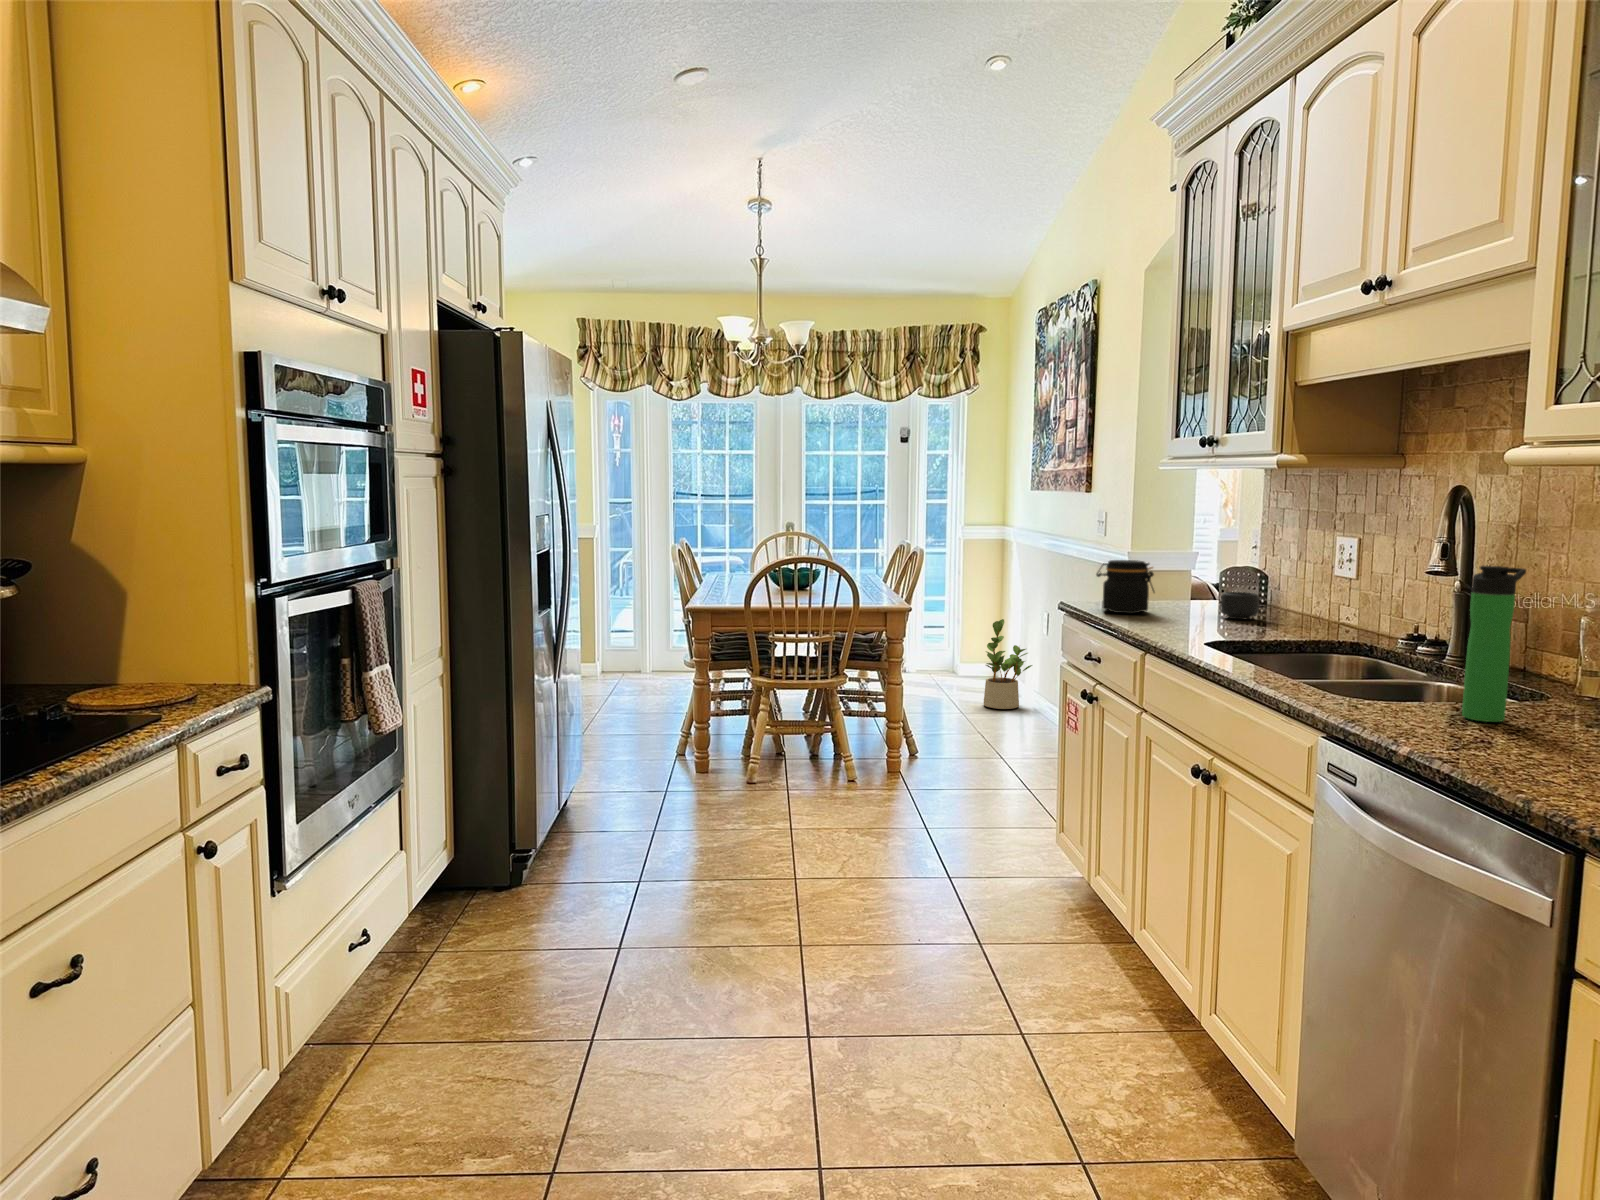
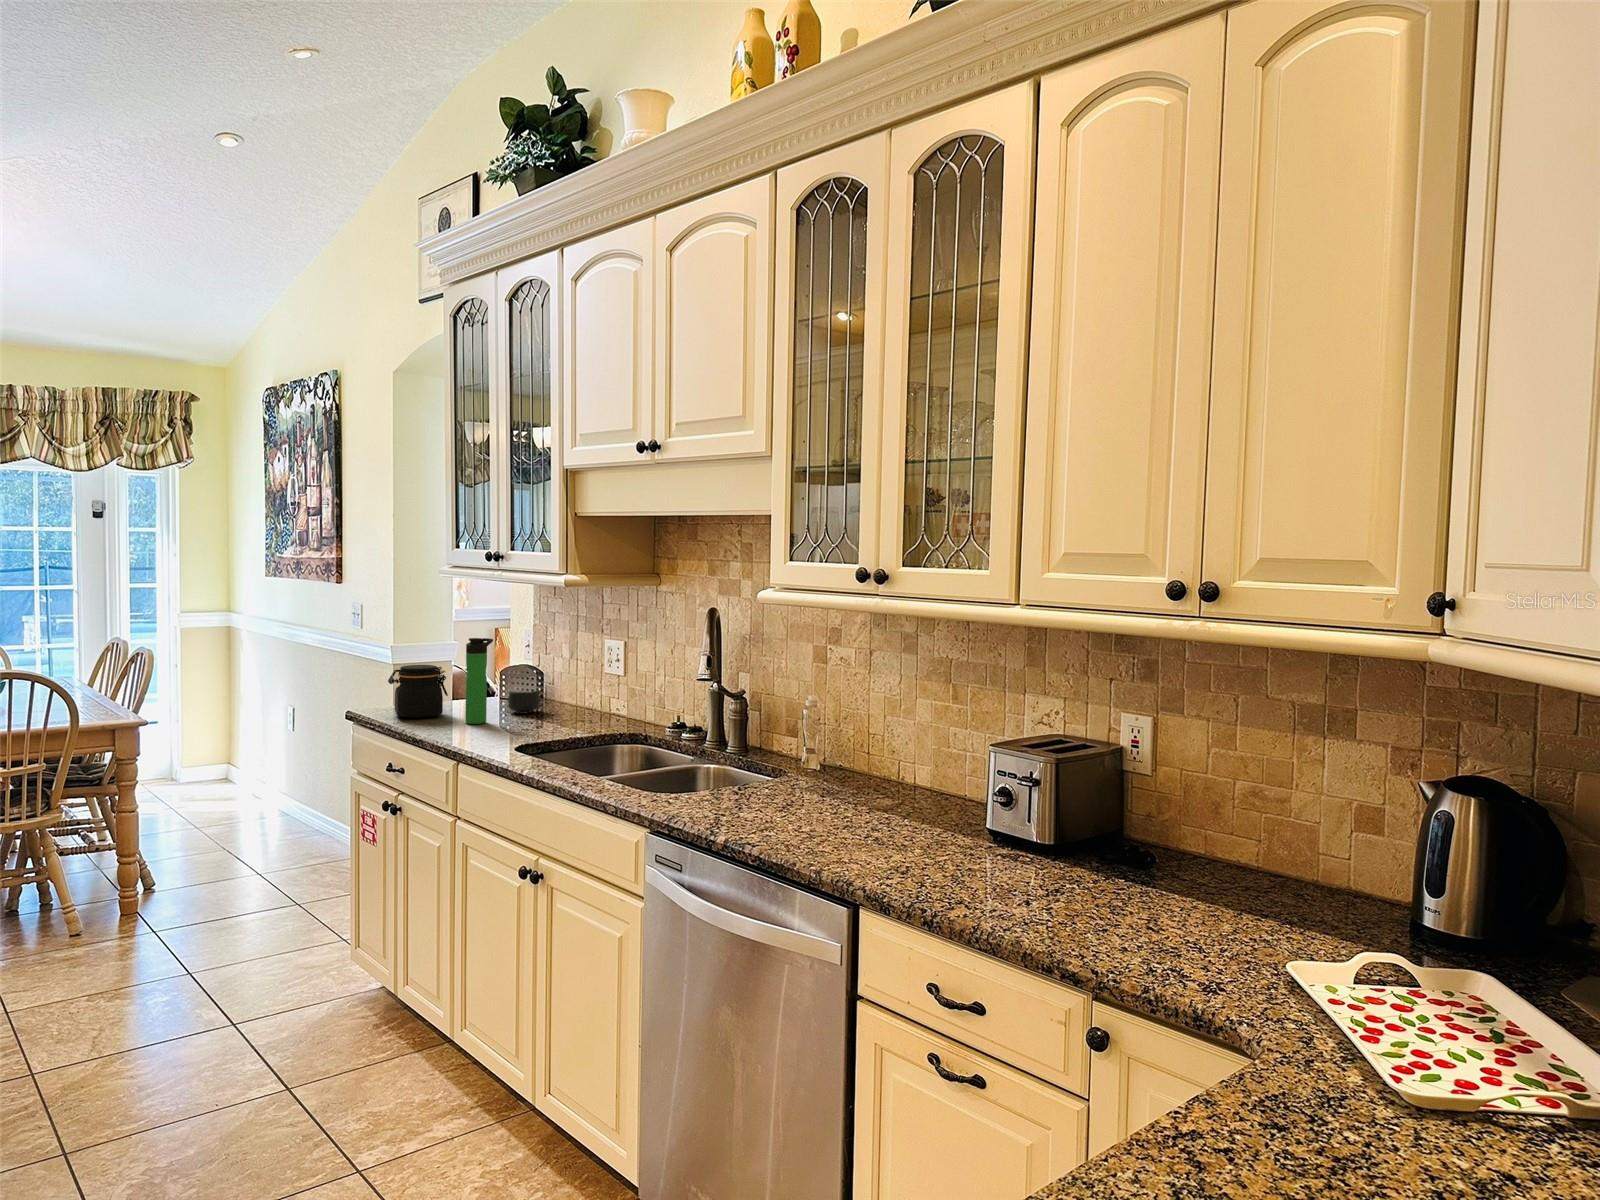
bottle: present [1462,566,1526,722] -> present [465,638,493,724]
potted plant: present [984,619,1032,709] -> none [218,714,277,812]

